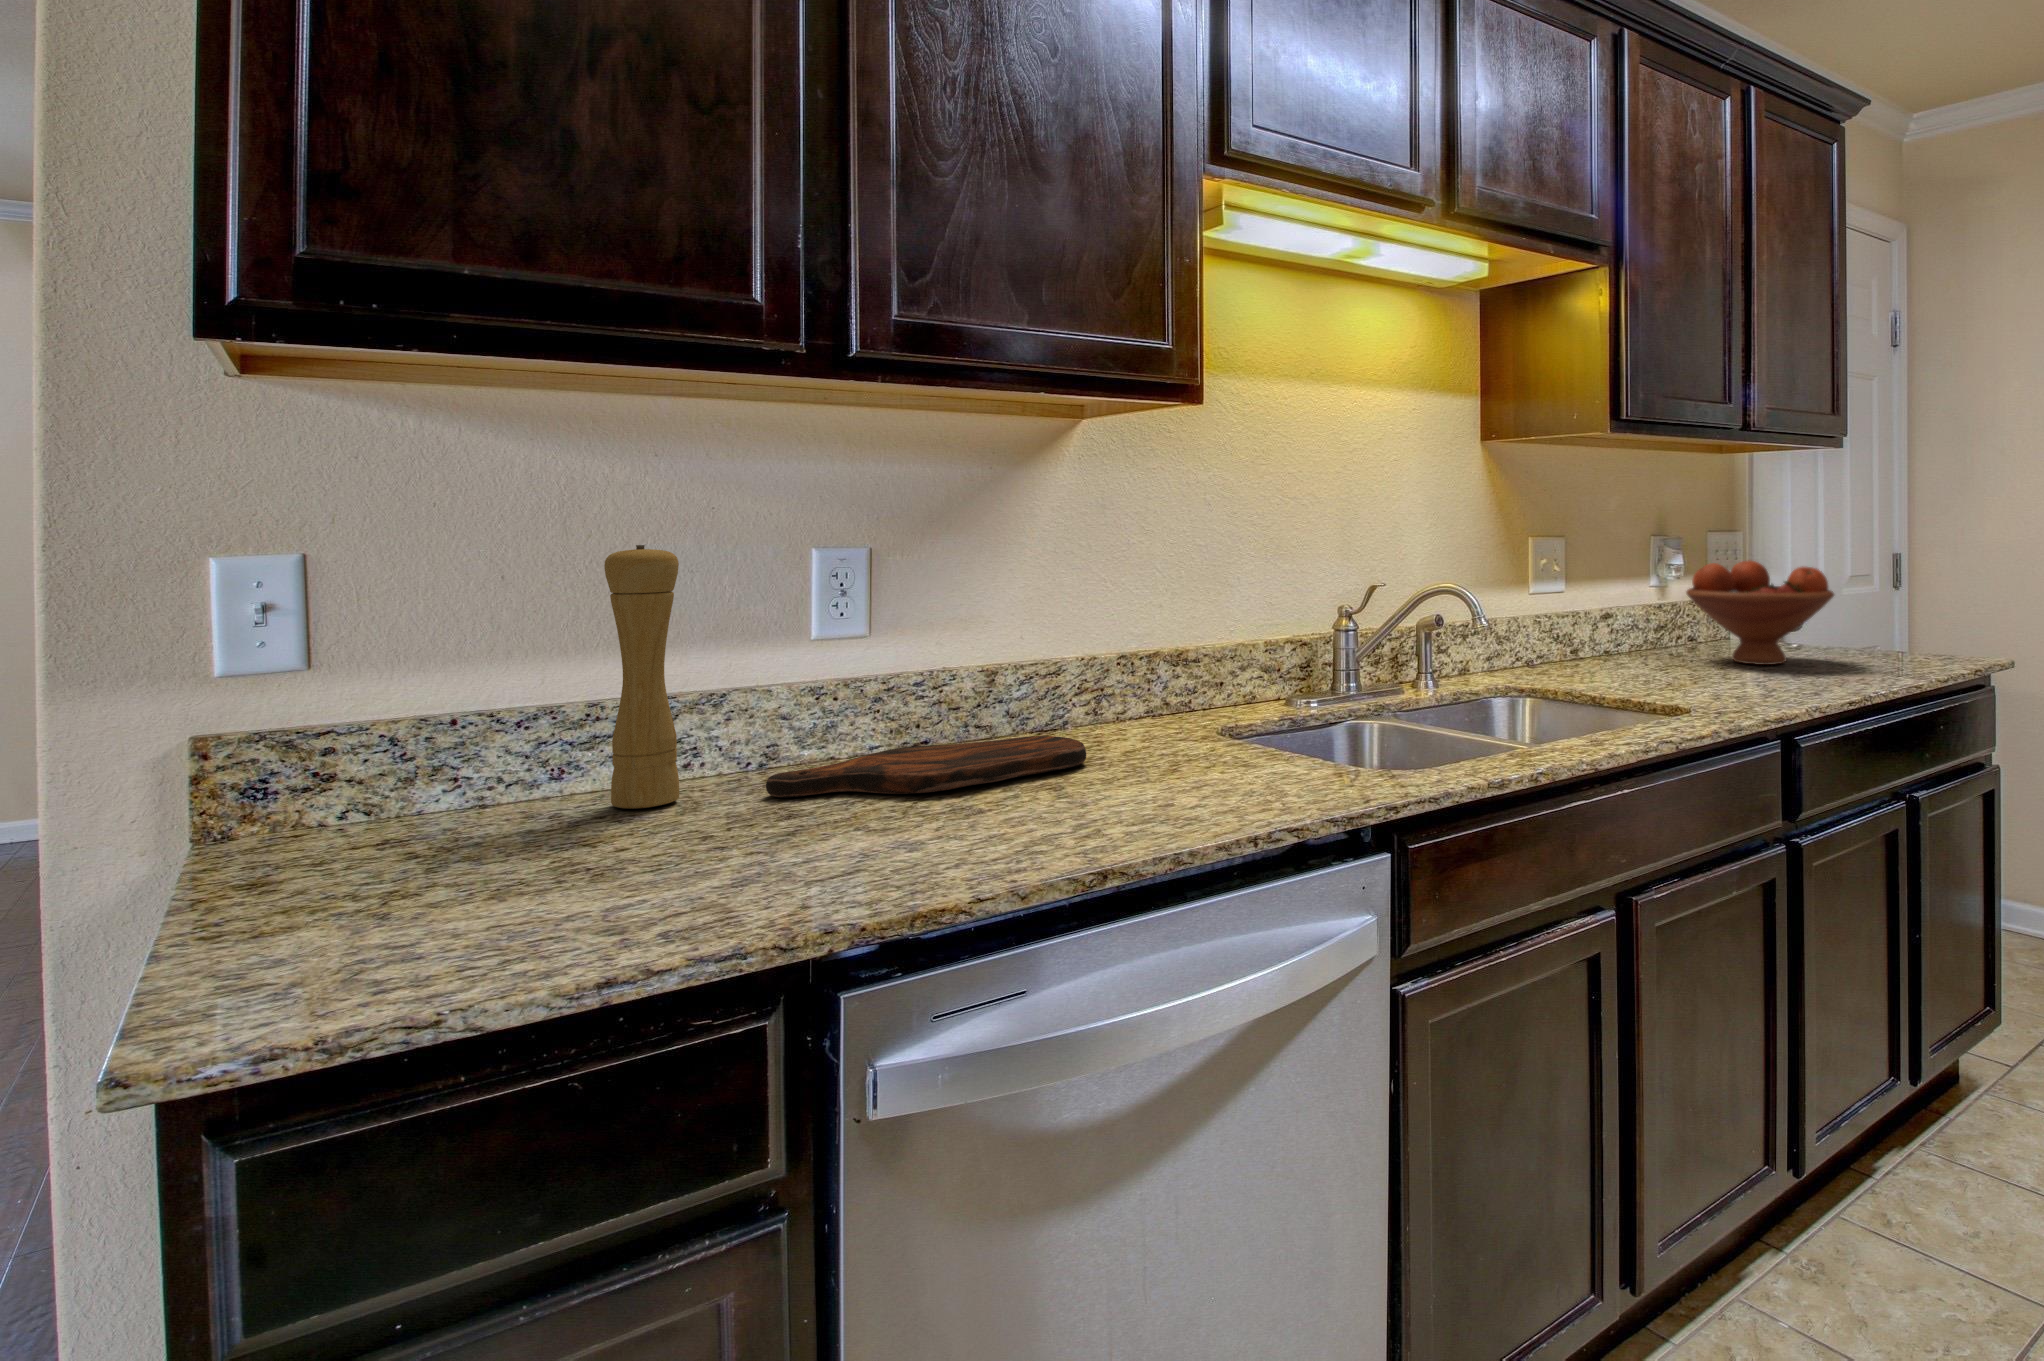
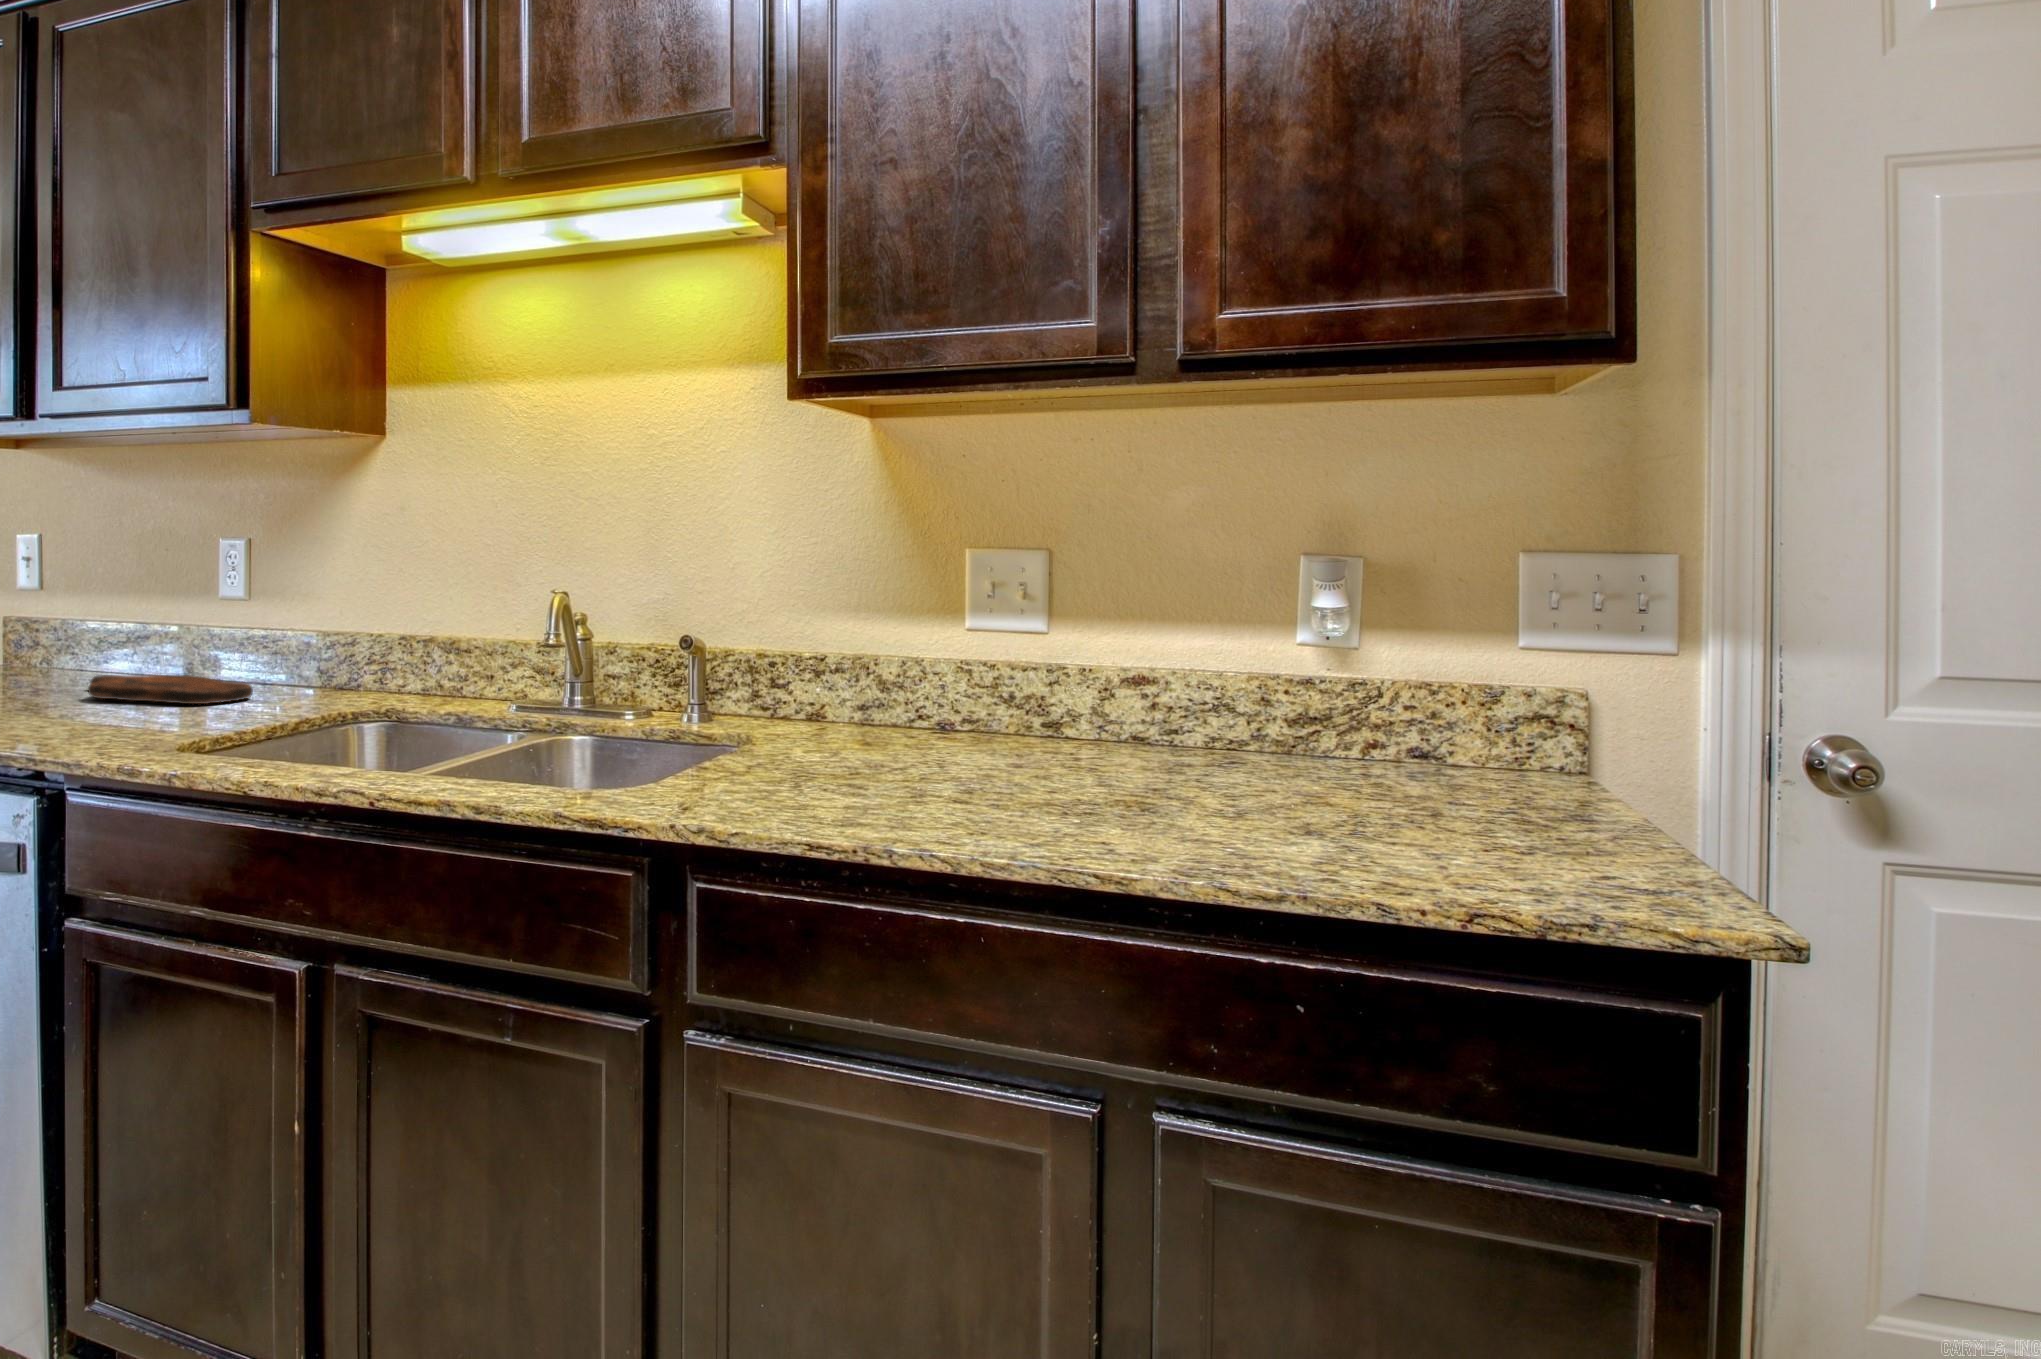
pepper mill: present [604,545,679,809] -> none [65,529,113,682]
fruit bowl: present [1686,560,1834,665] -> none [1164,592,1480,811]

